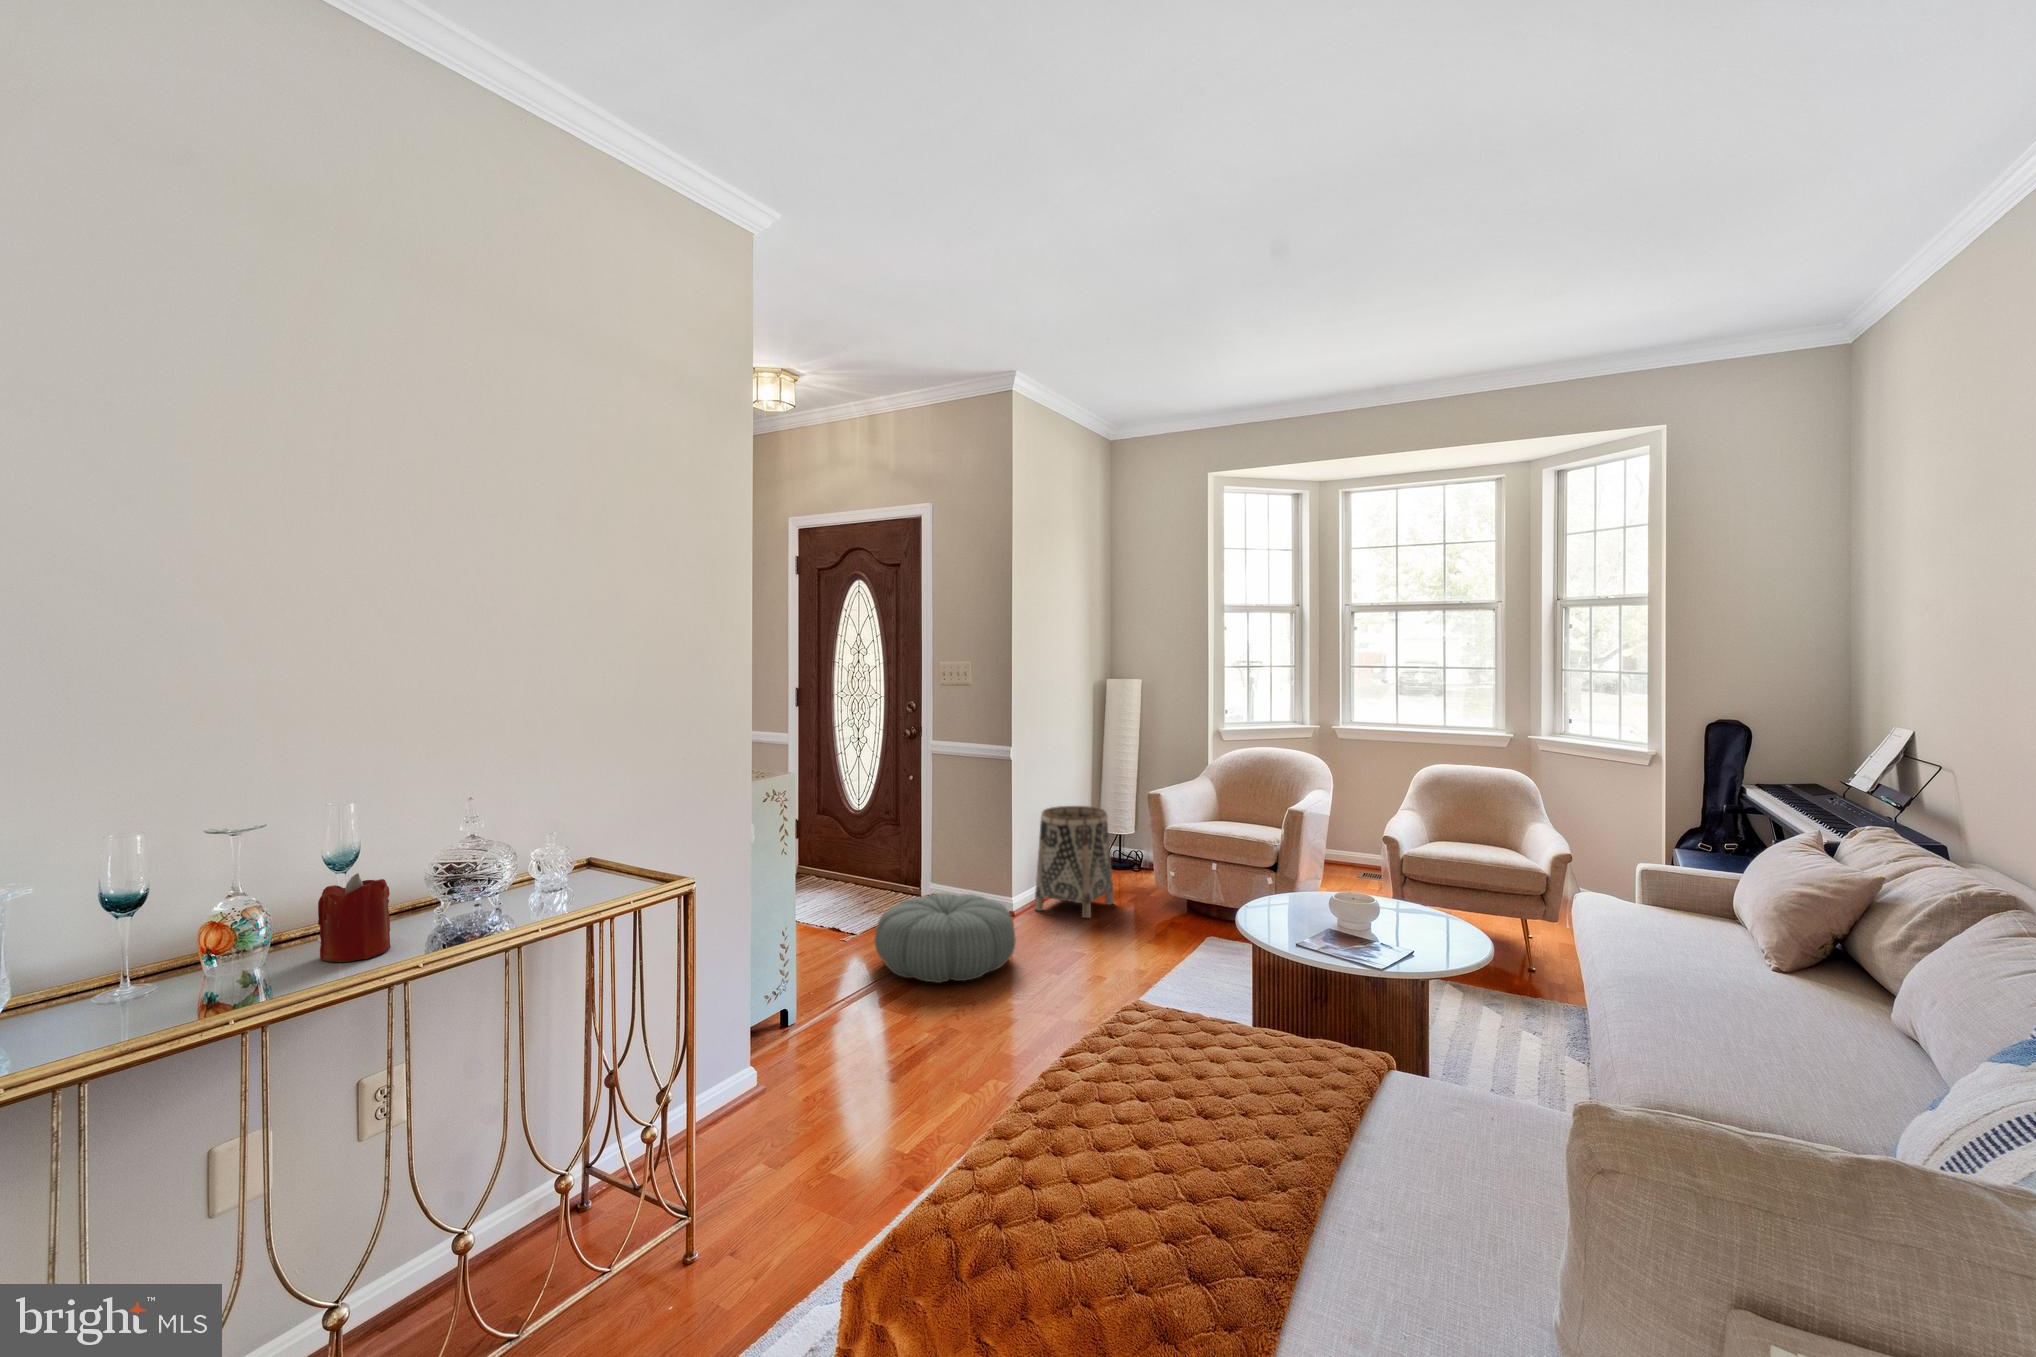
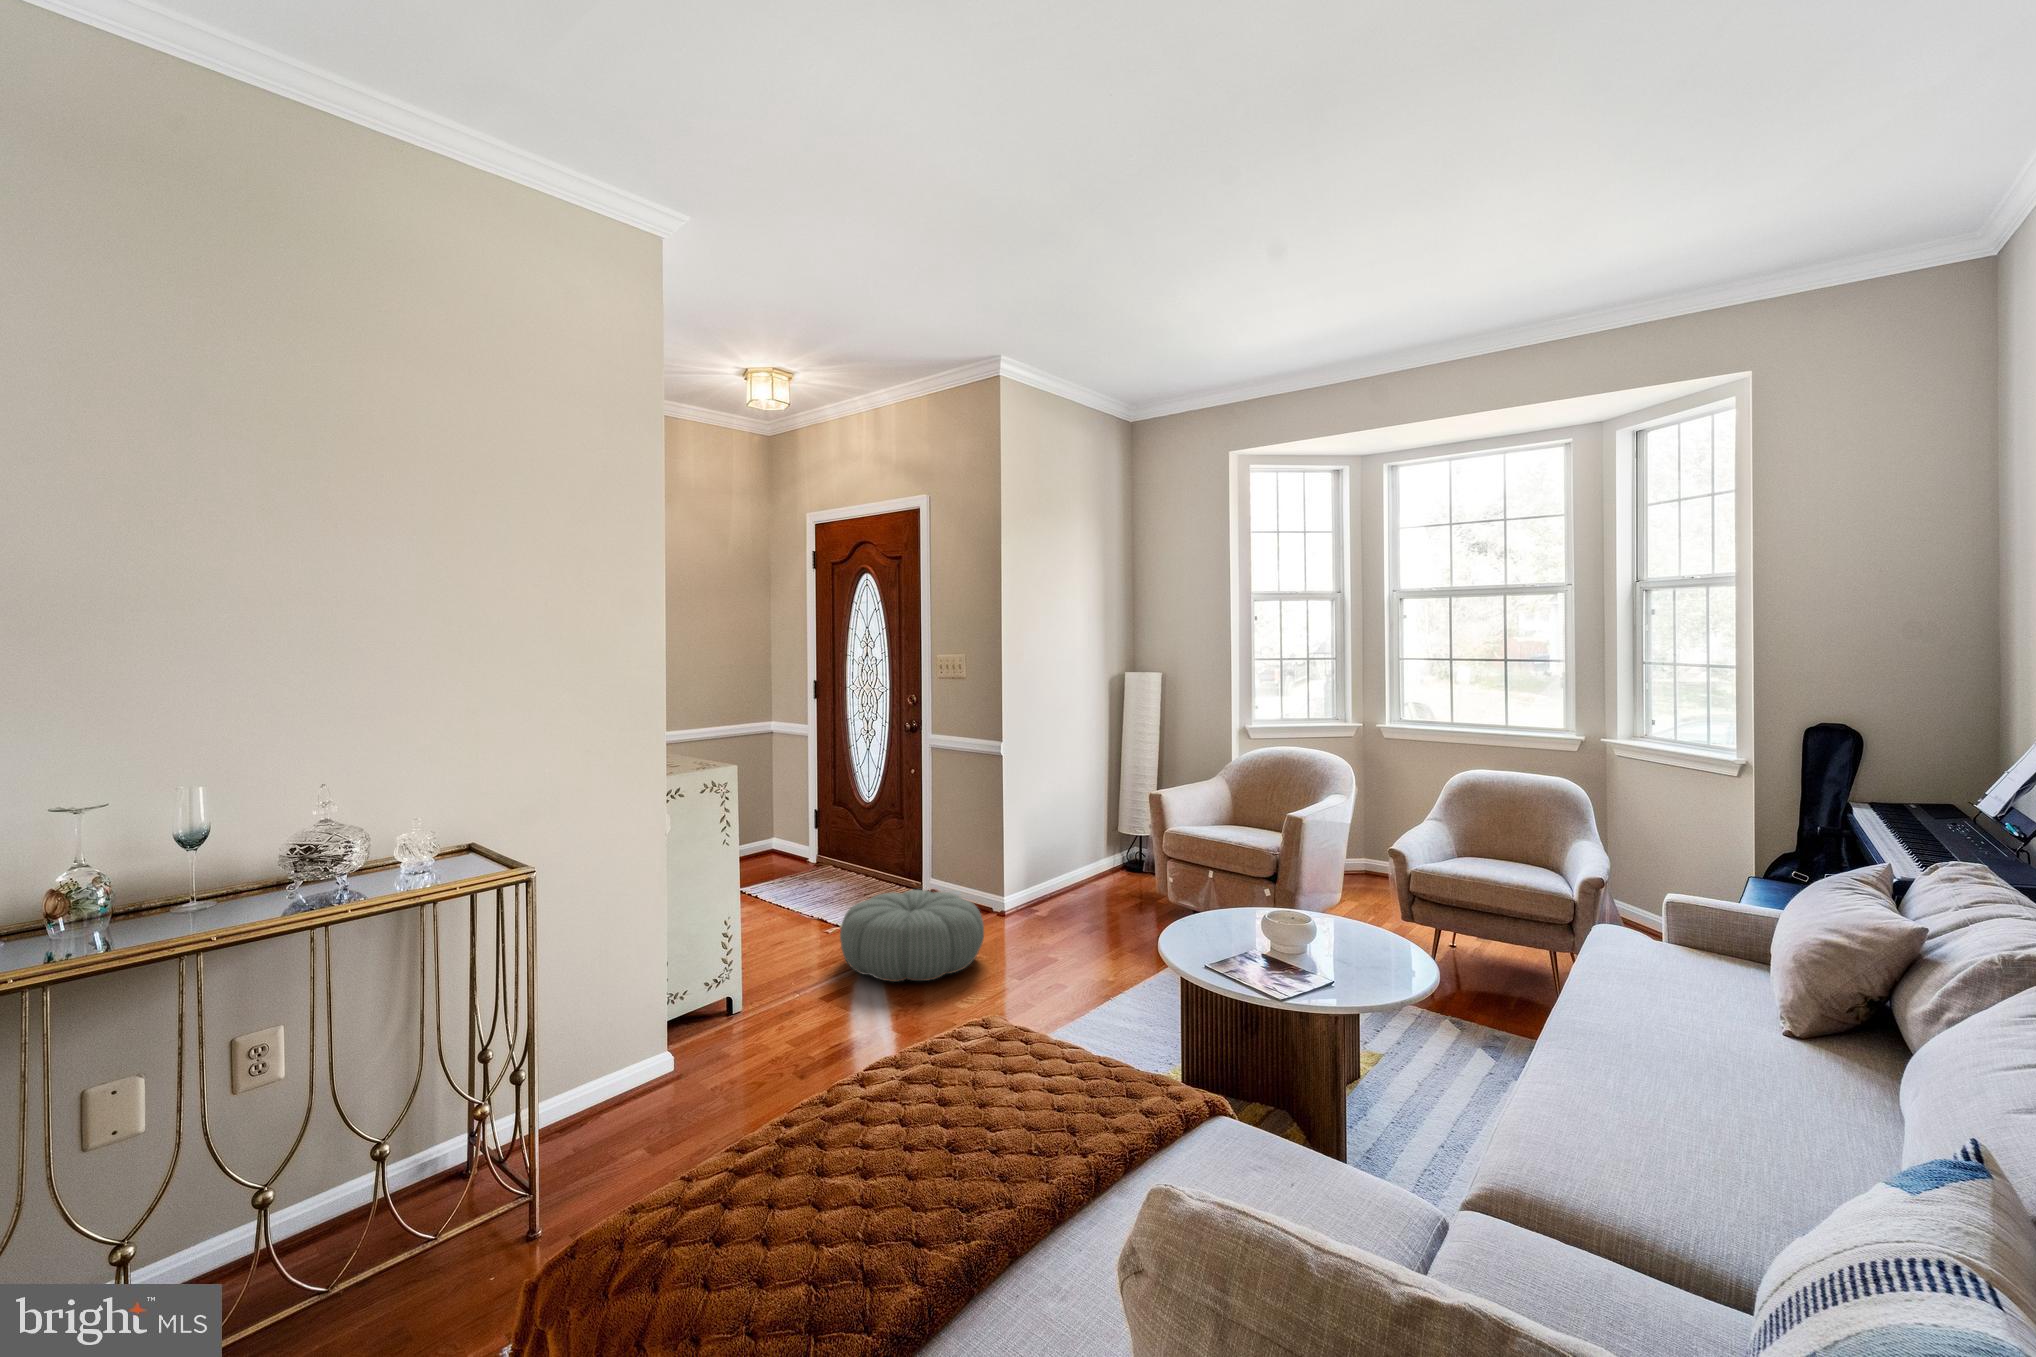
basket: present [1035,806,1114,918] -> none [1031,804,1117,922]
candle: present [318,873,391,962] -> none [103,852,182,937]

